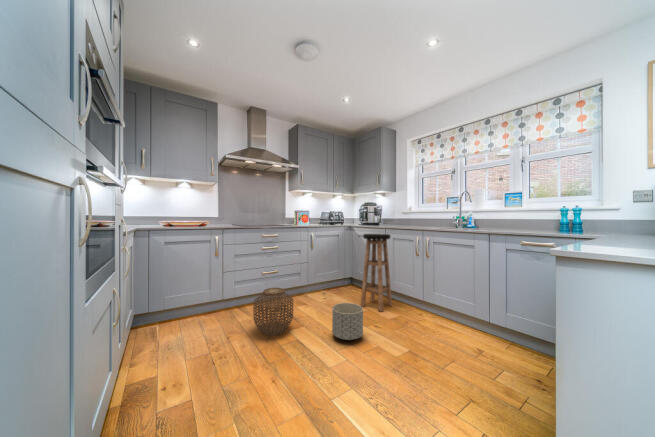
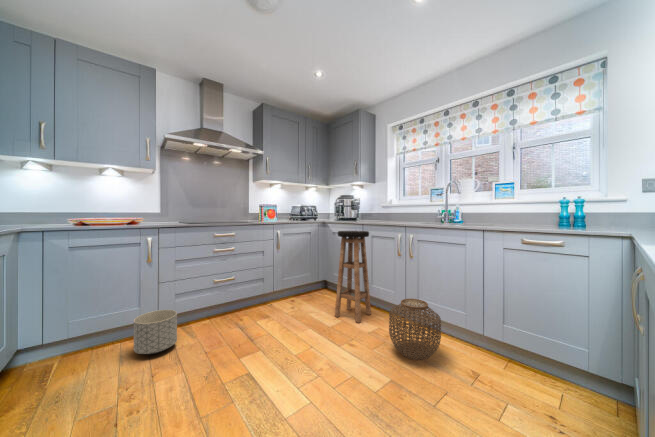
woven basket: present [253,288,293,336] -> present [389,299,441,360]
planter: present [332,303,363,340] -> present [134,310,177,354]

